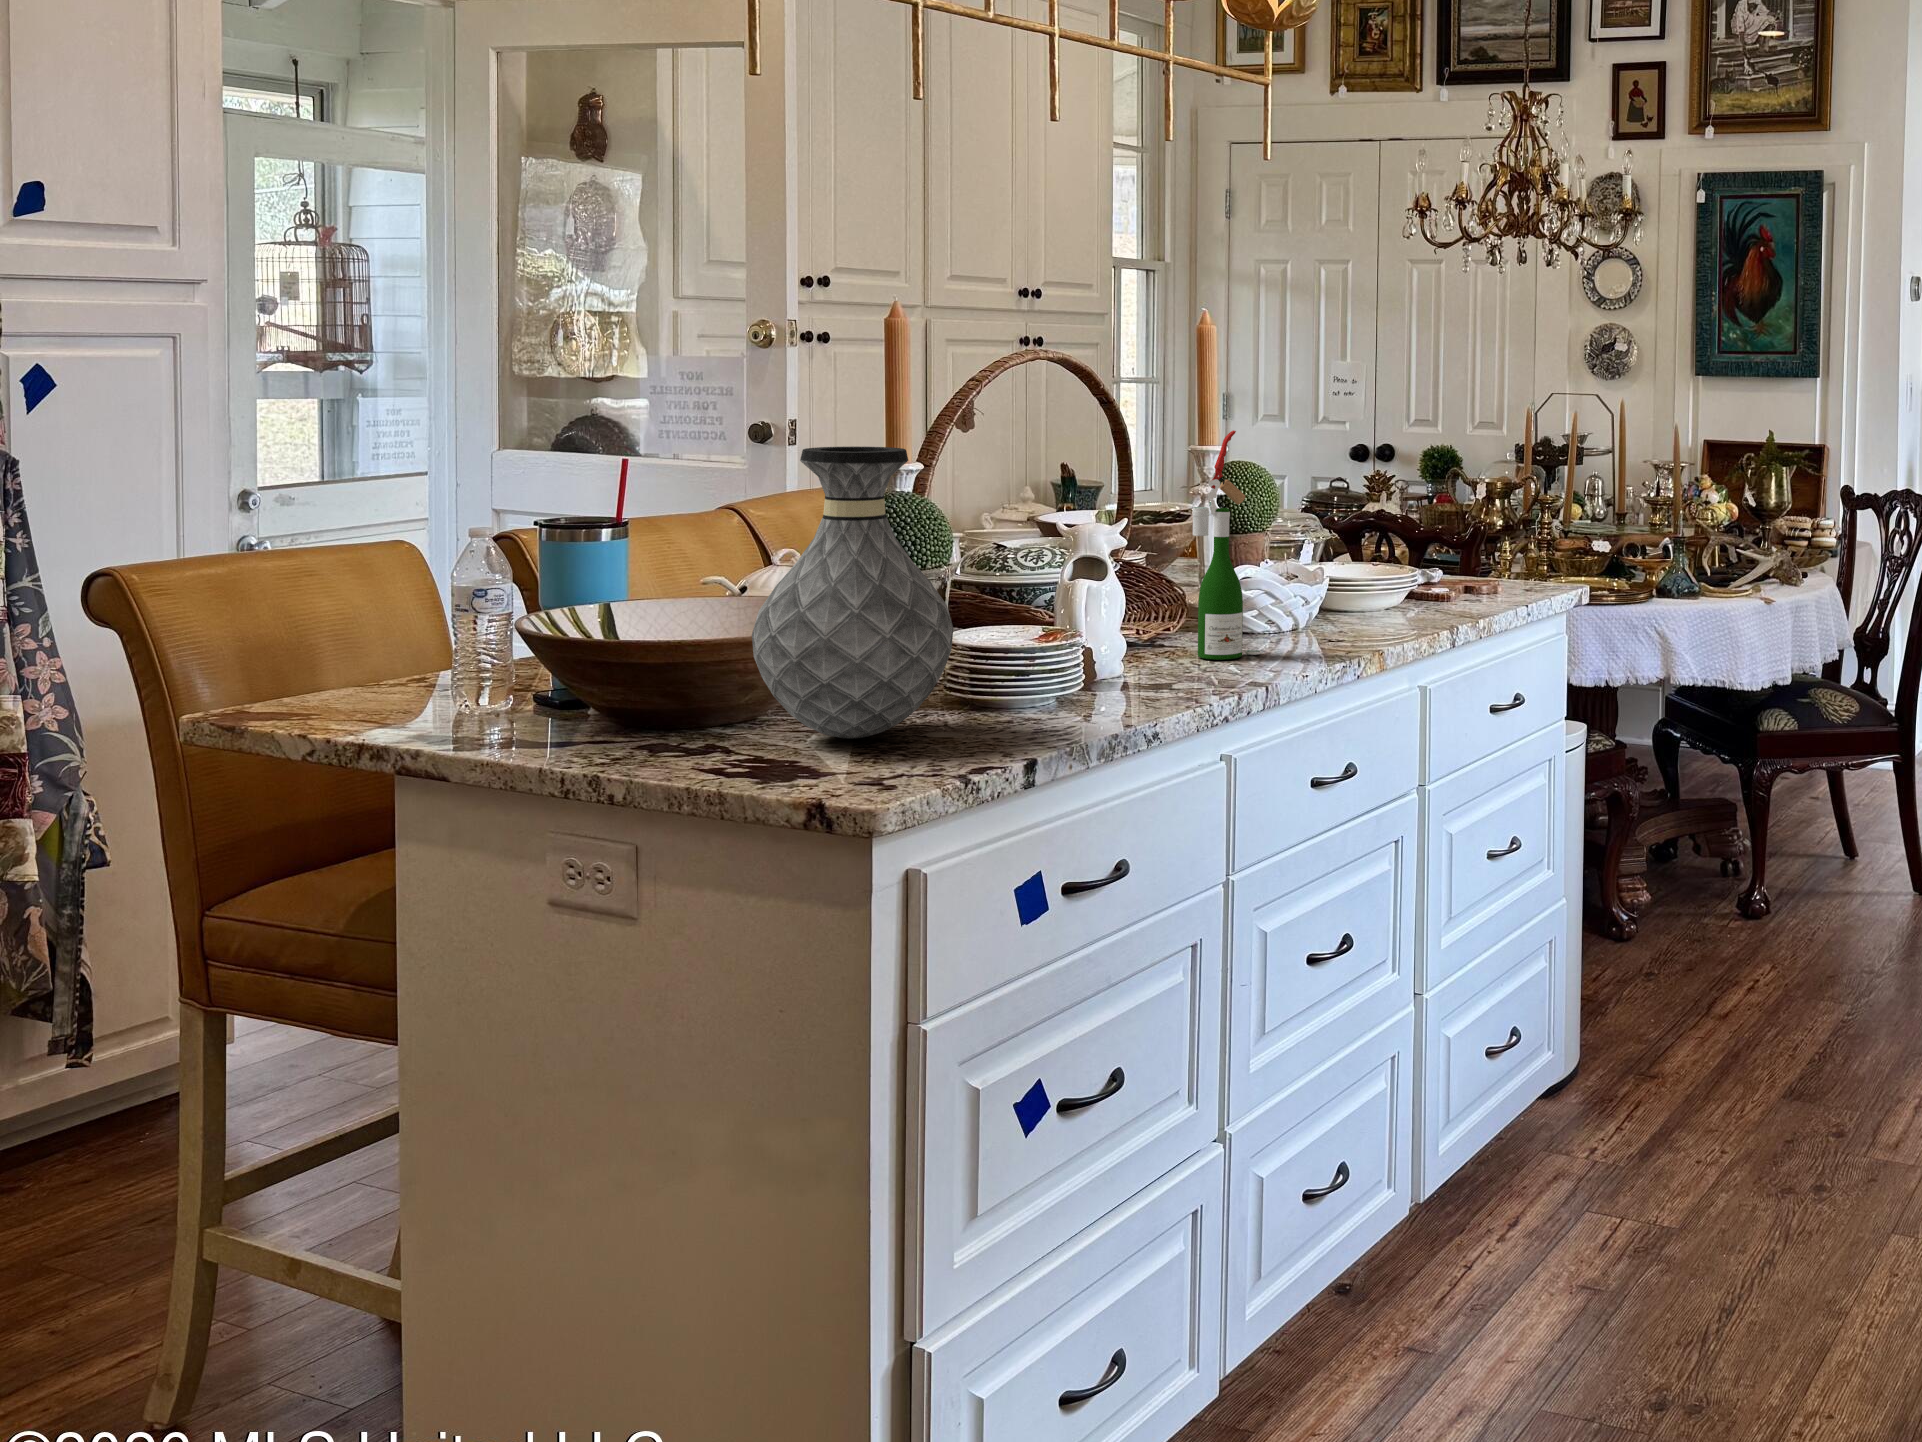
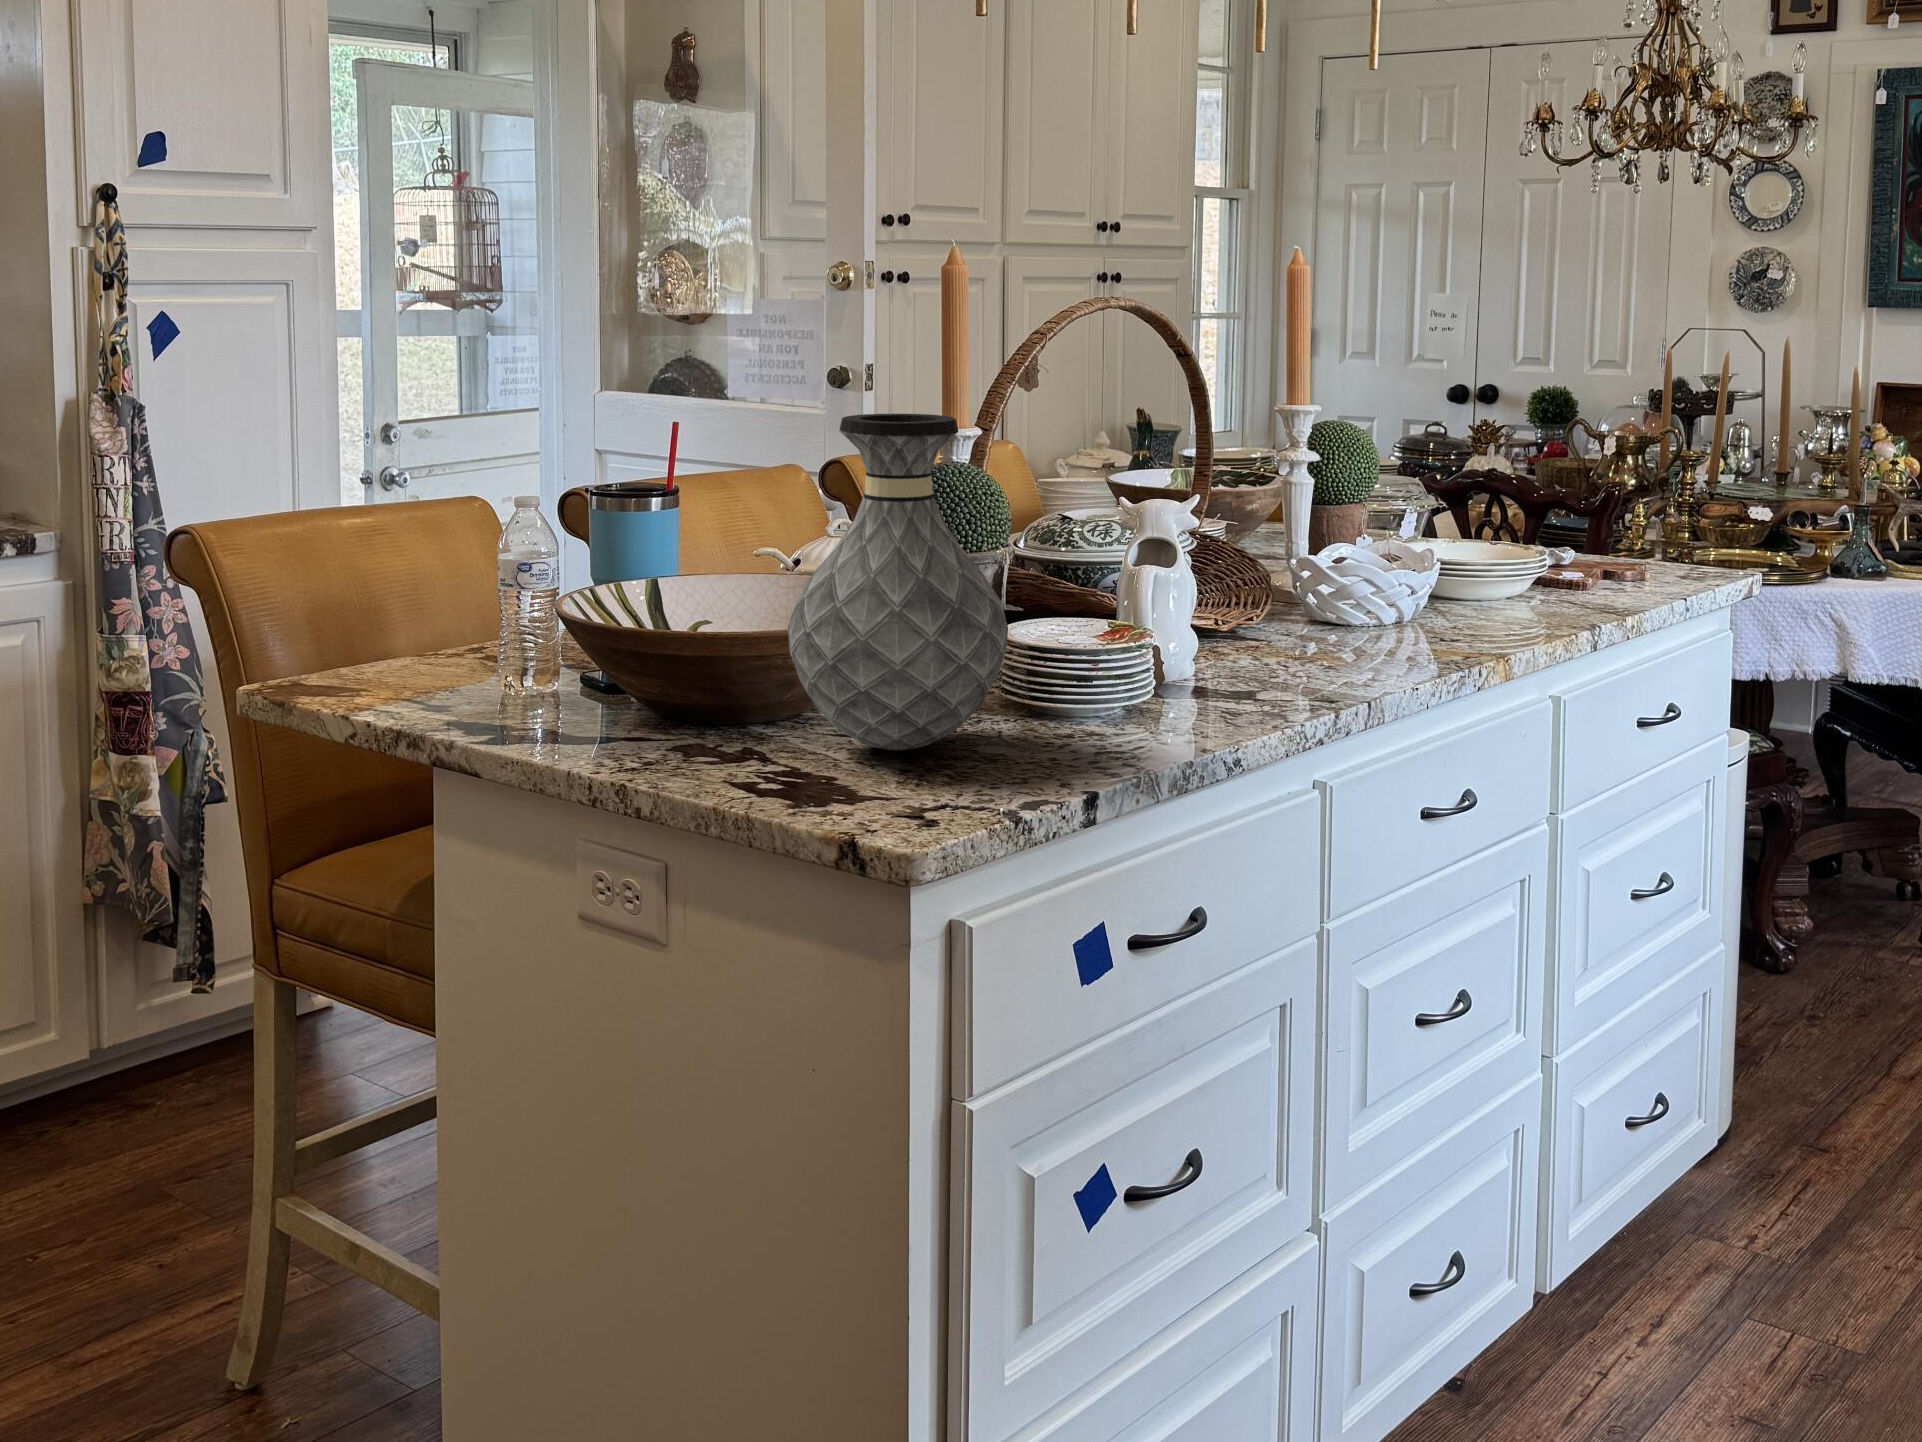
wine bottle: present [1192,430,1261,660] -> none [1286,390,1365,659]

